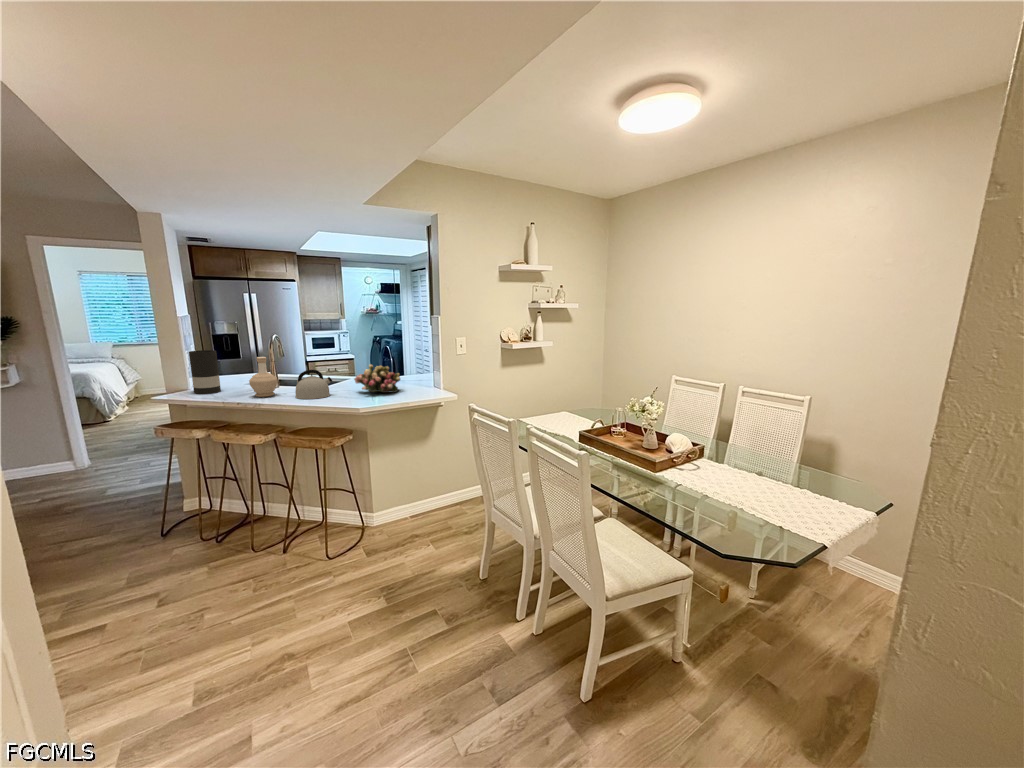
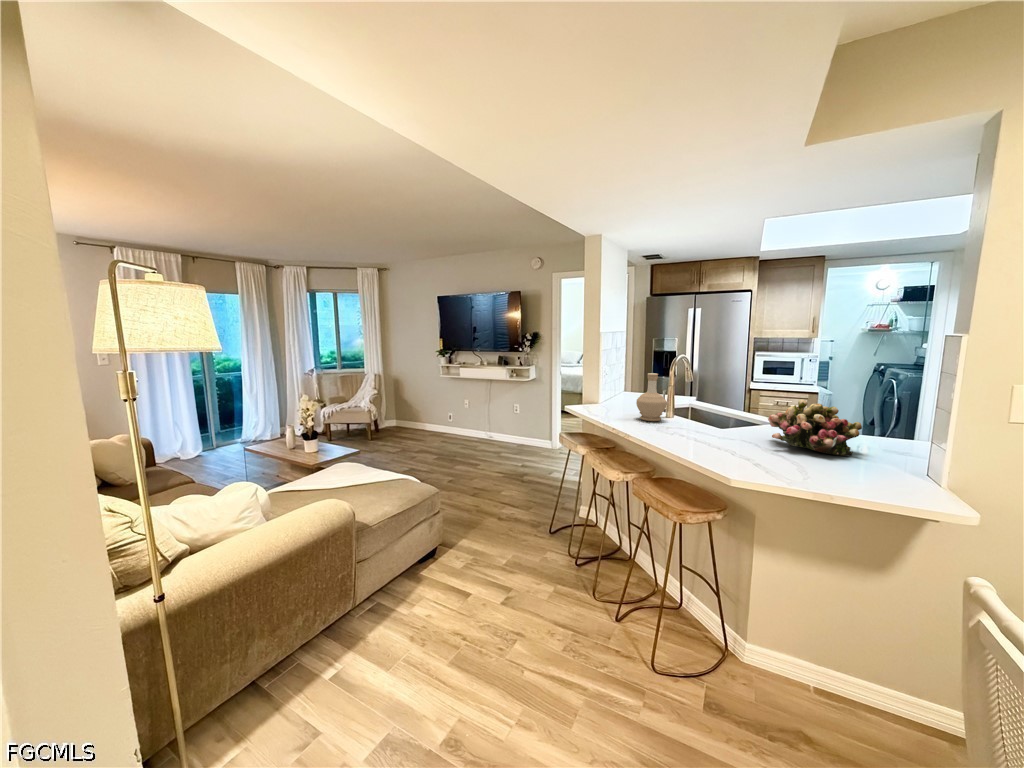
vase: present [189,350,221,394] -> none [598,363,622,408]
kettle: present [295,370,332,399] -> none [678,396,732,437]

